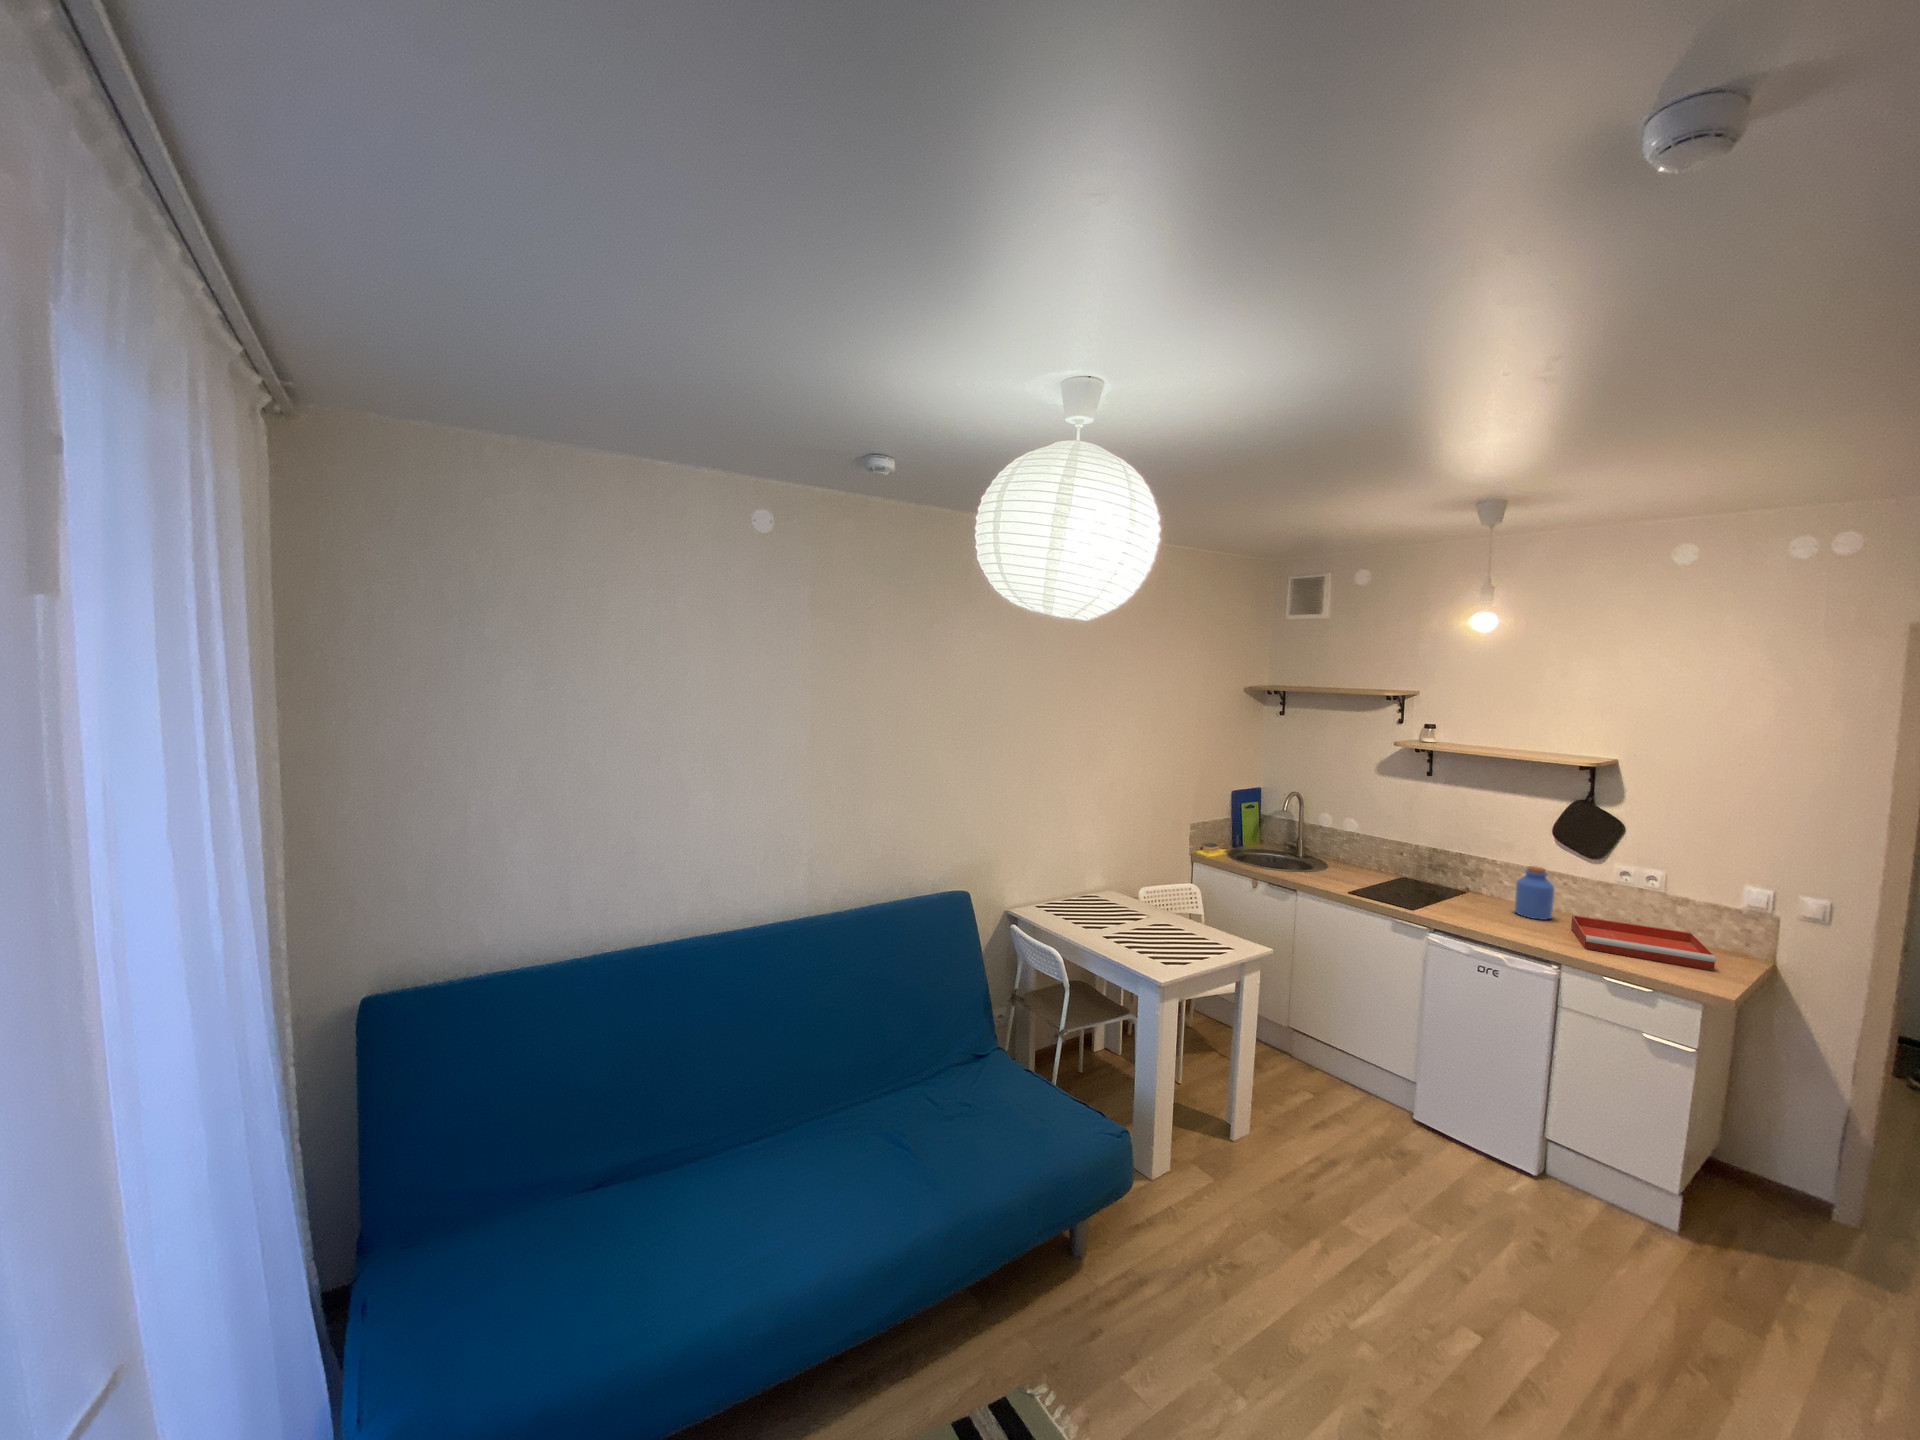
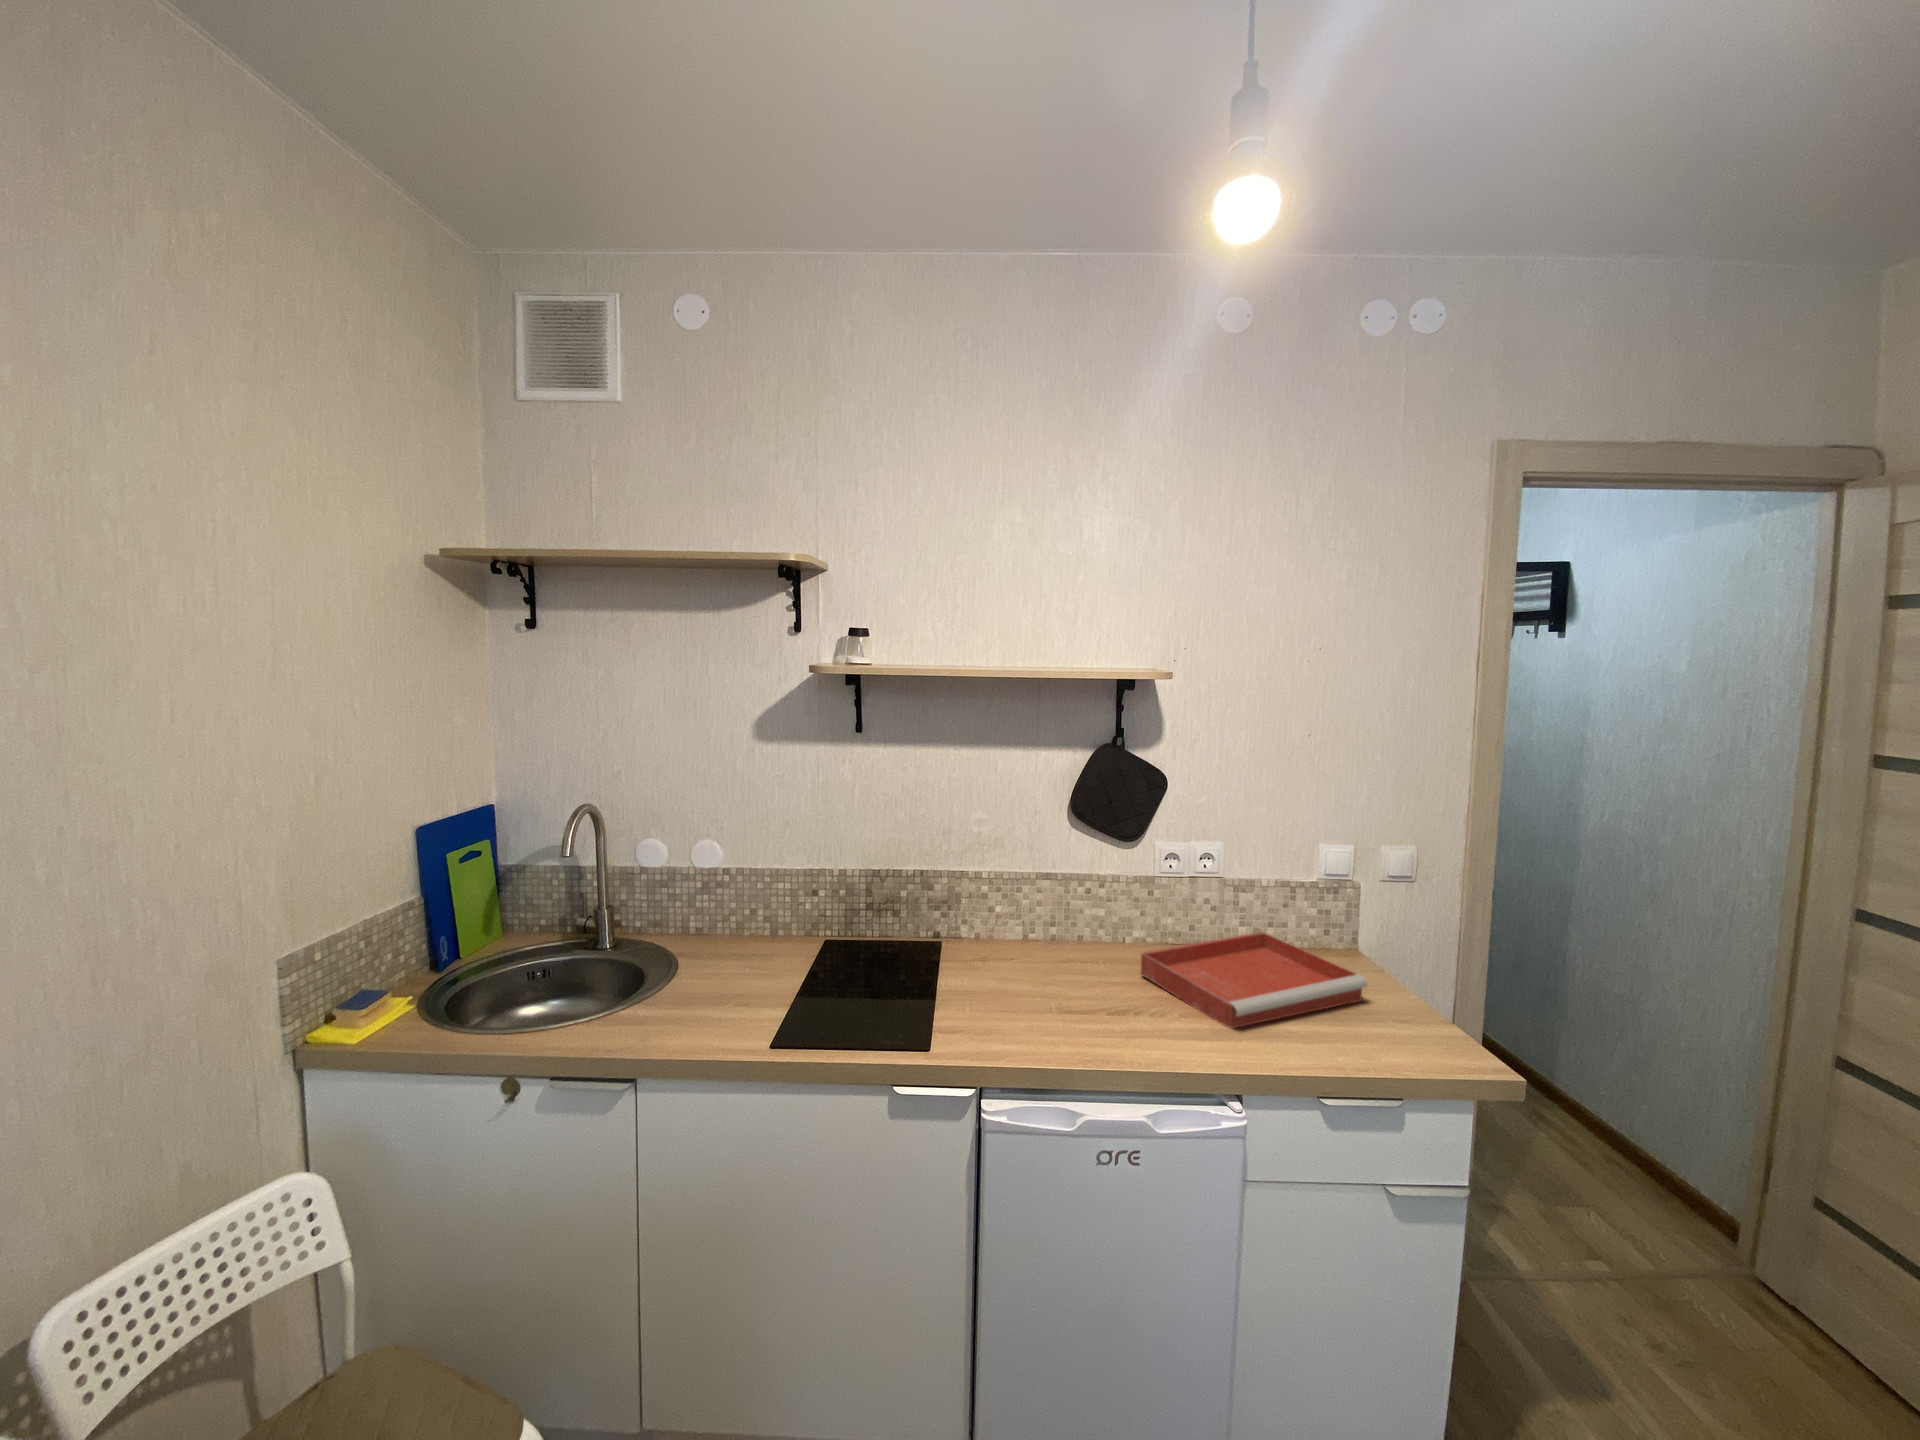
jar: present [1514,866,1554,920] -> none [1041,874,1099,974]

